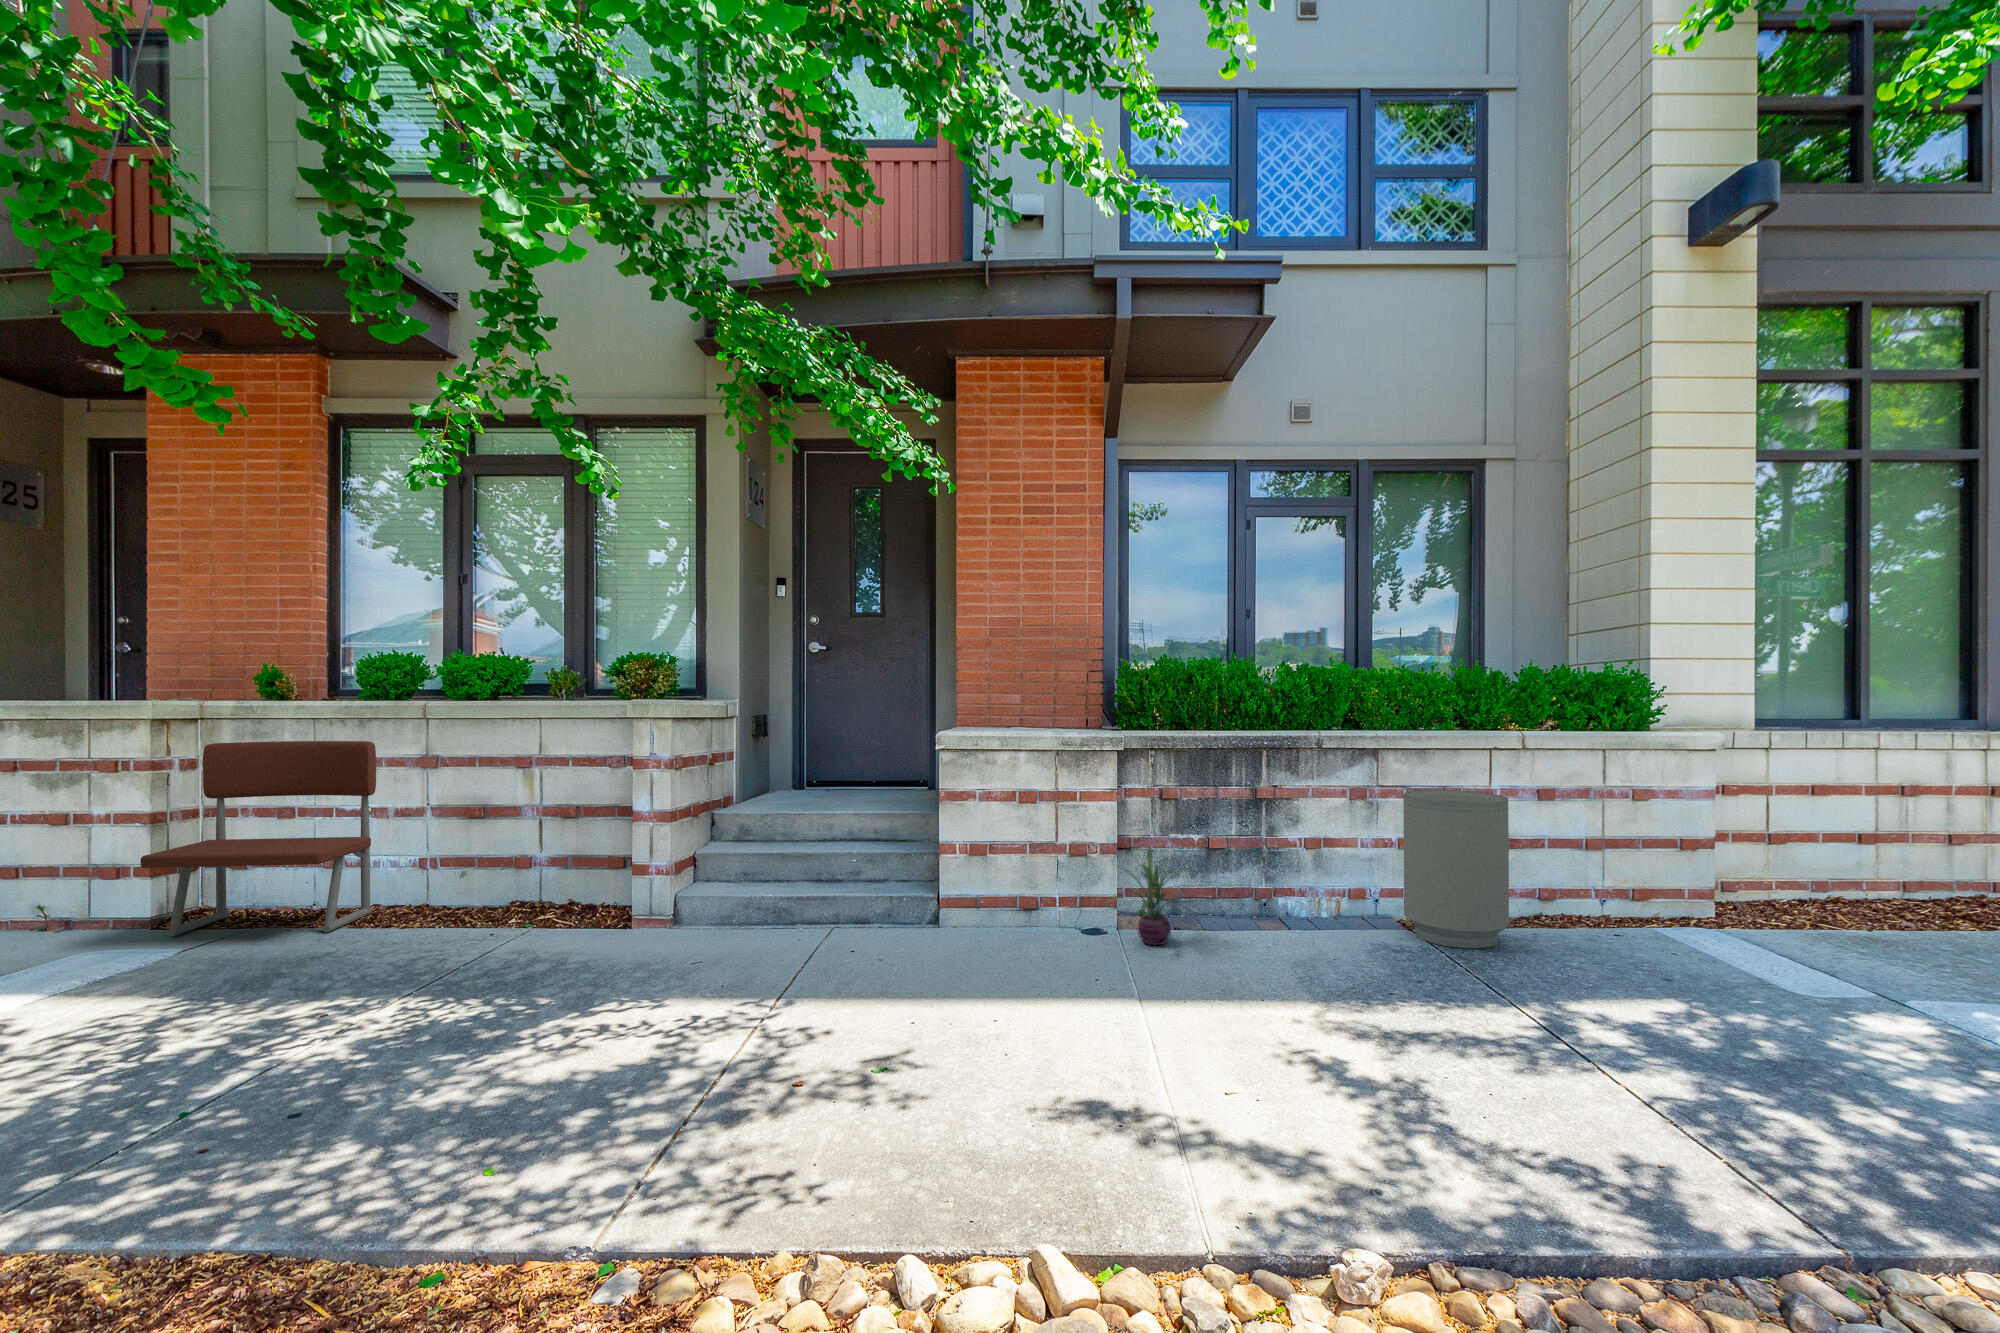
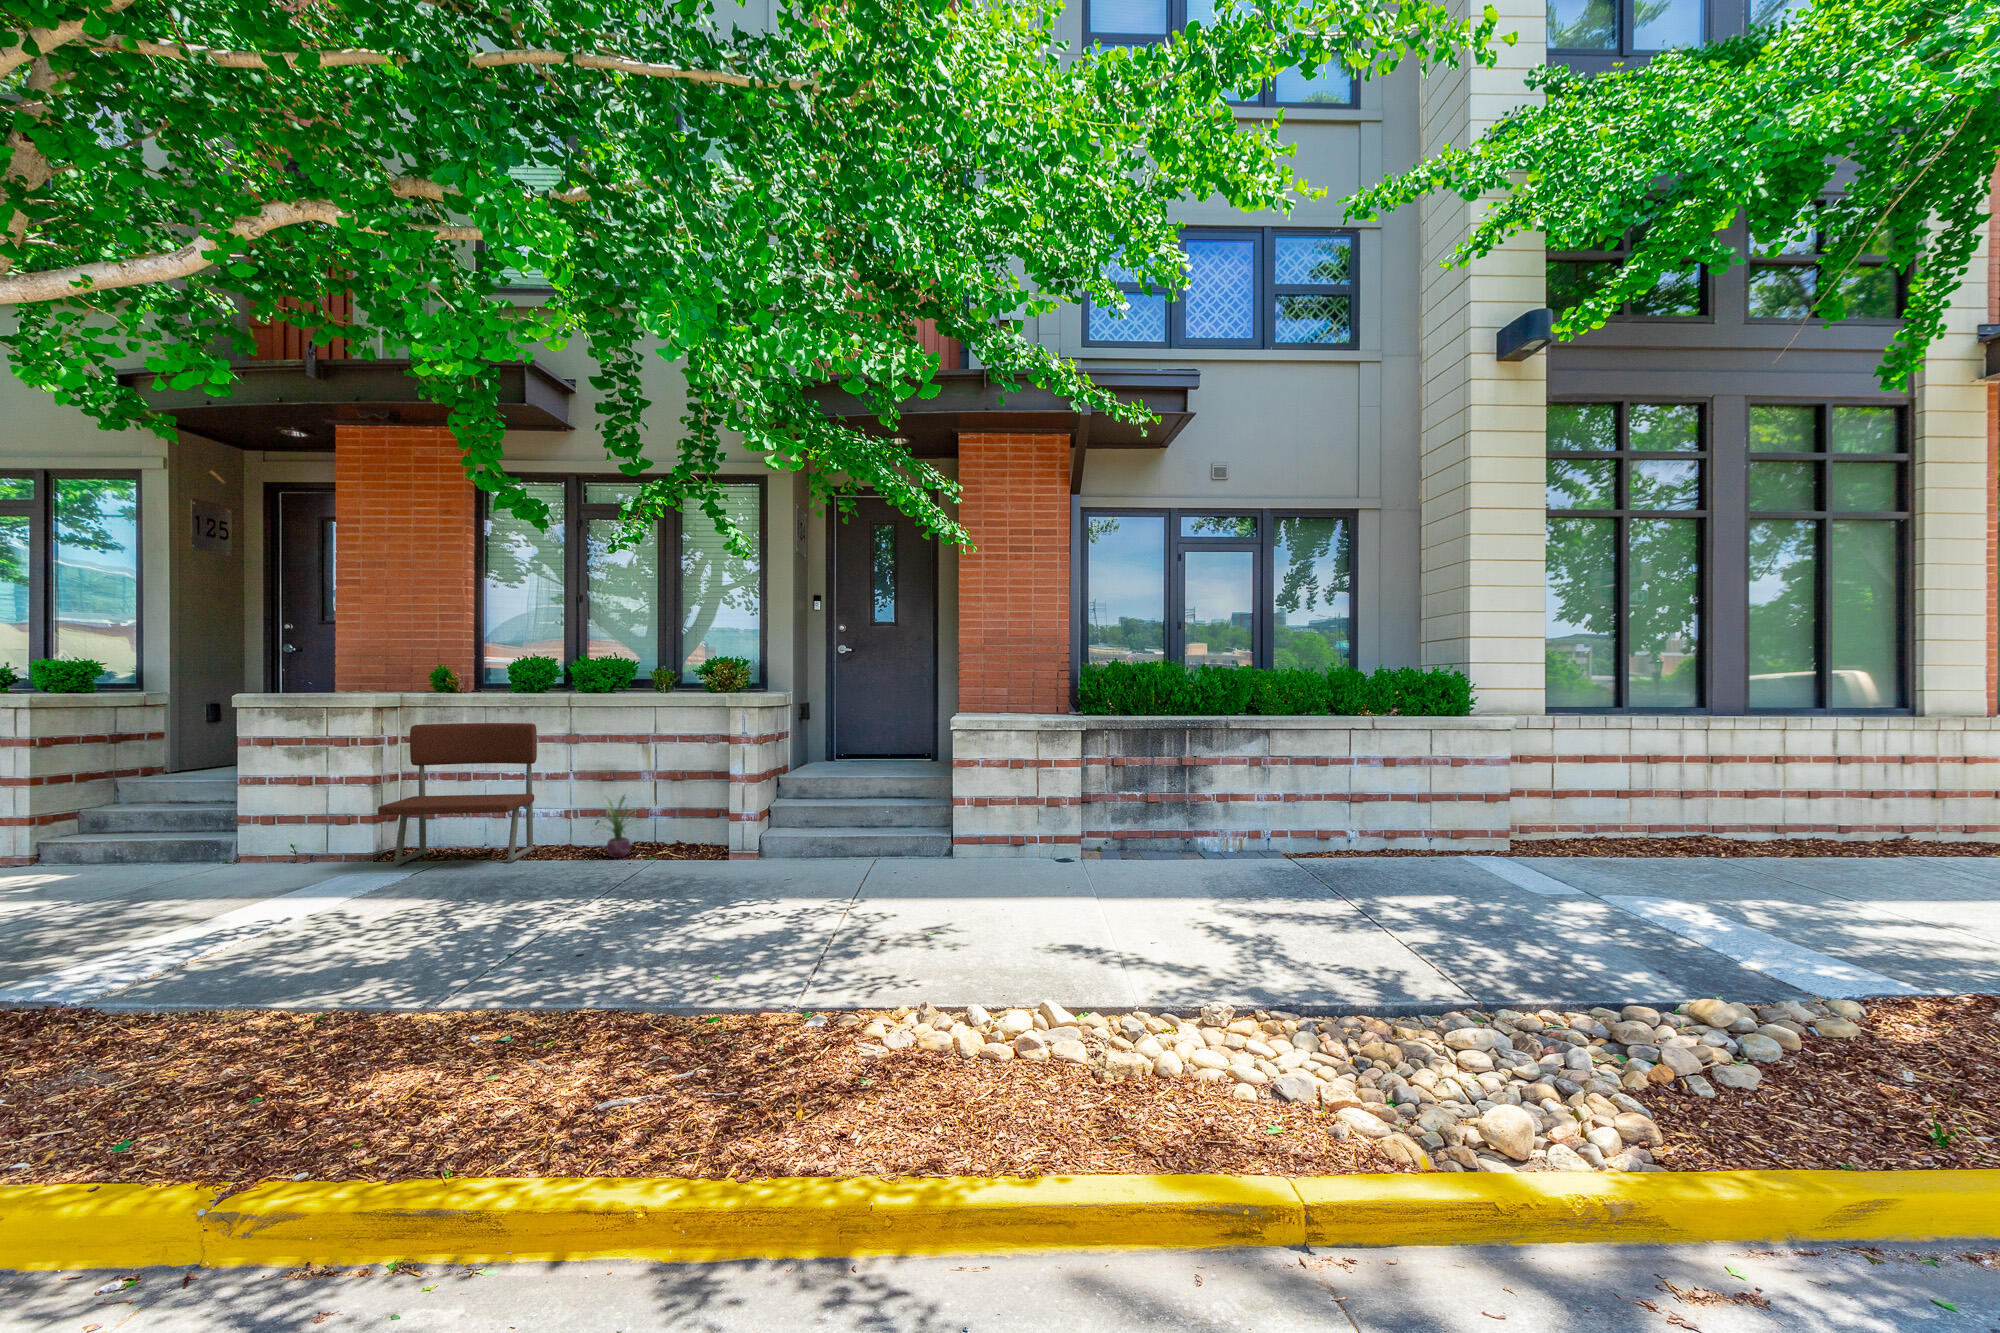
trash can: present [1403,790,1509,948] -> none [1287,759,1358,868]
decorative plant: present [1112,849,1190,945] -> present [593,795,630,858]

